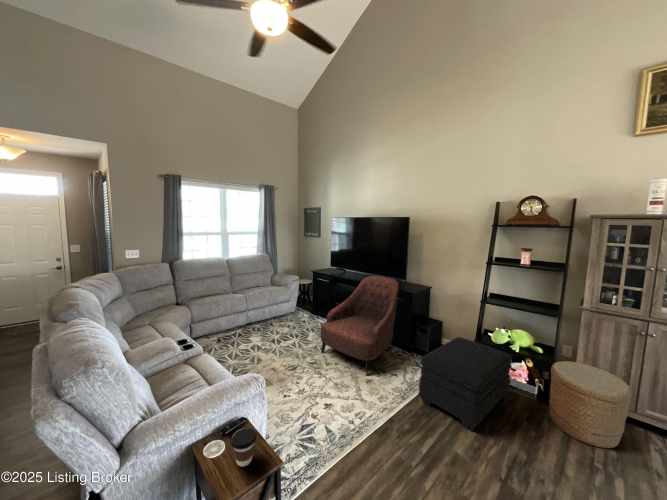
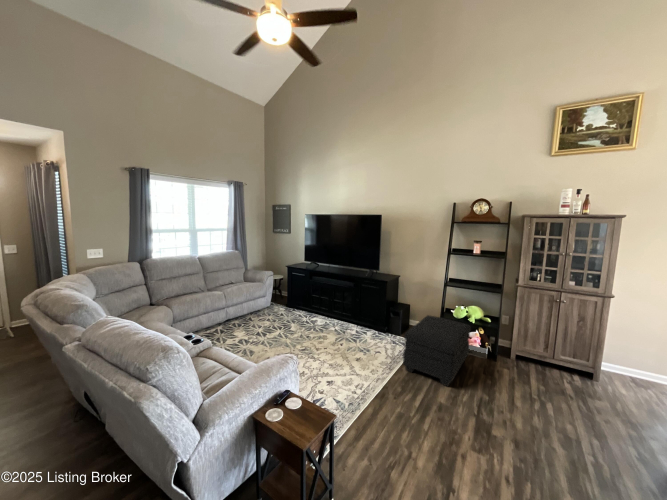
armchair: present [321,276,399,375] -> none [308,268,376,355]
woven basket: present [549,361,632,448] -> none [498,326,554,386]
coffee cup: present [231,428,257,467] -> none [293,393,314,425]

